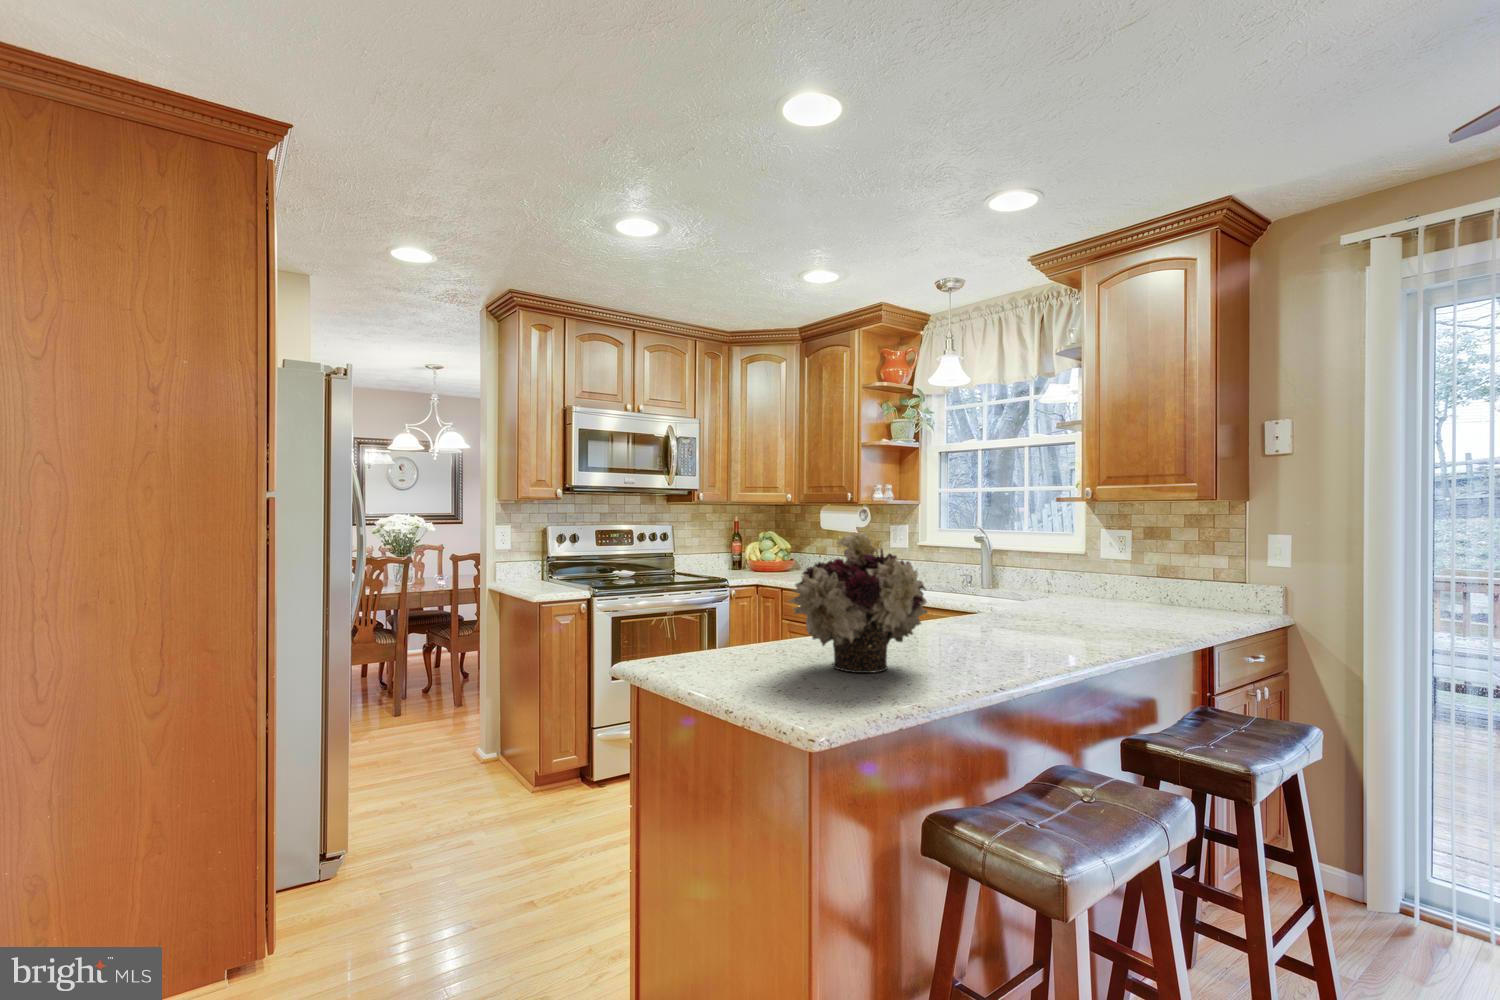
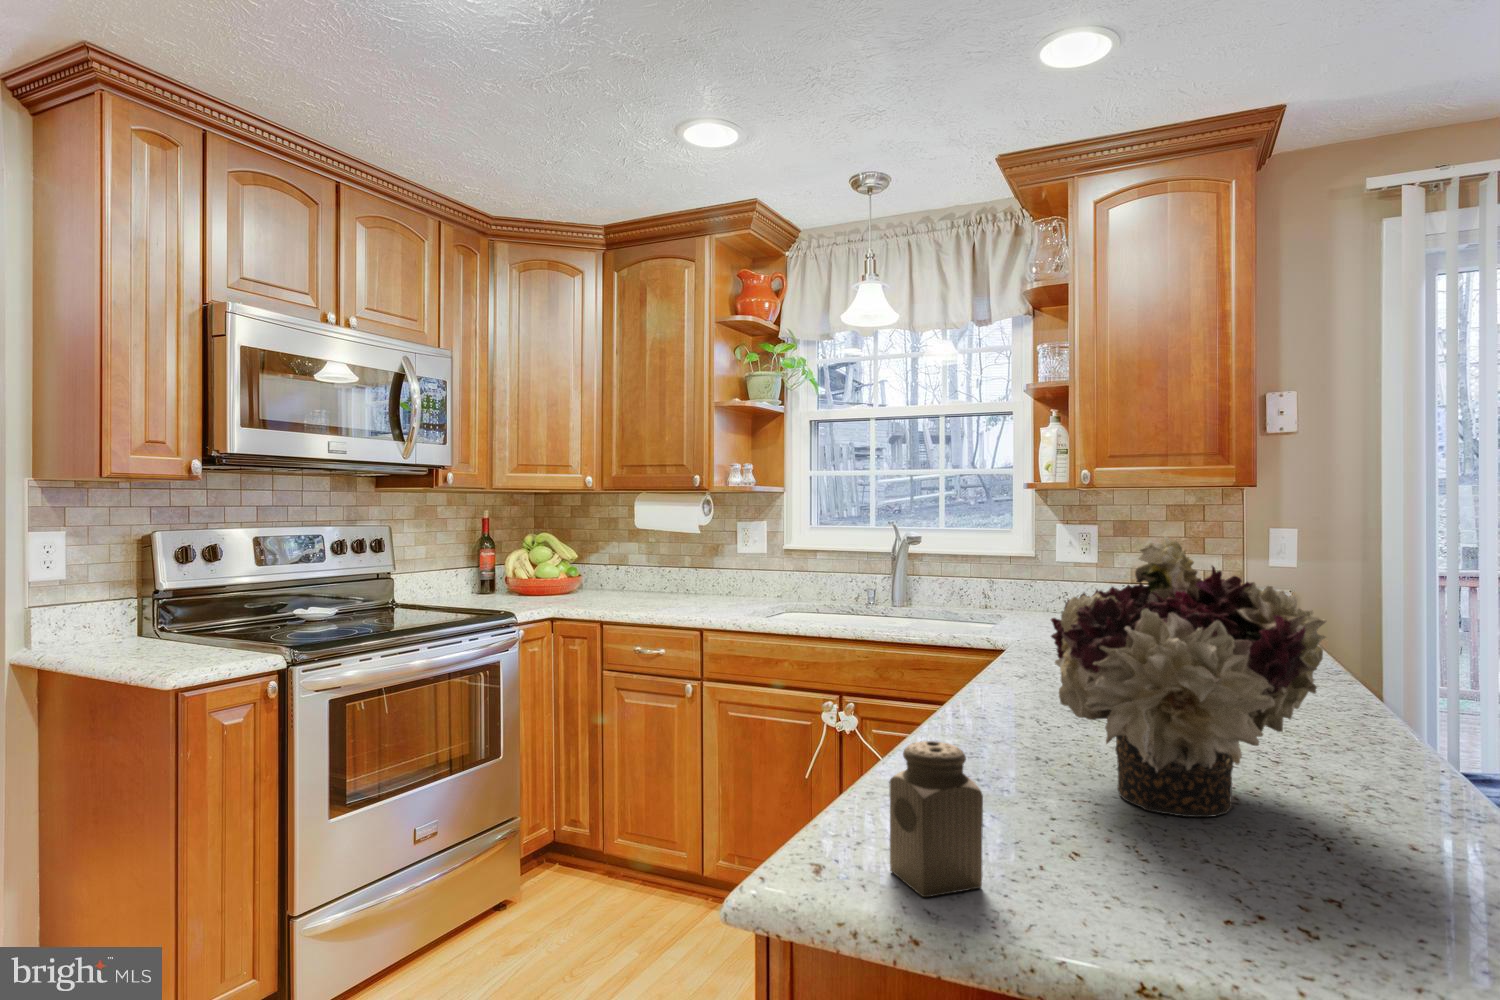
salt shaker: none [672,615,706,674] -> present [890,741,983,897]

